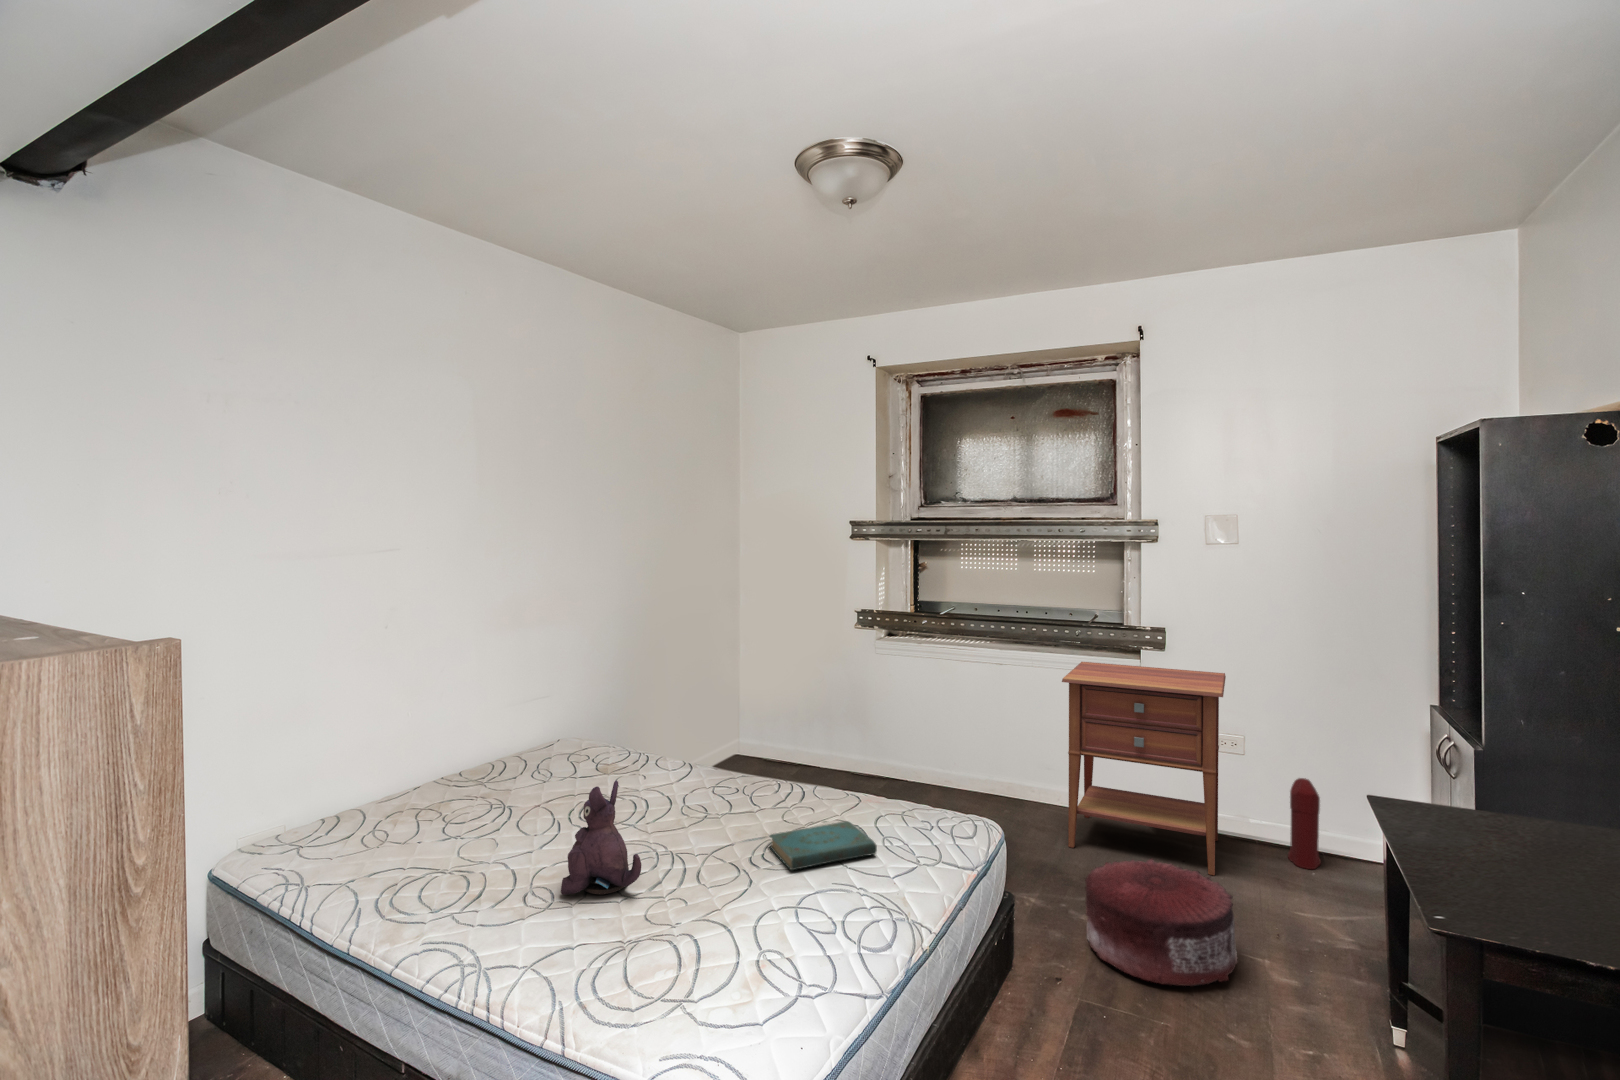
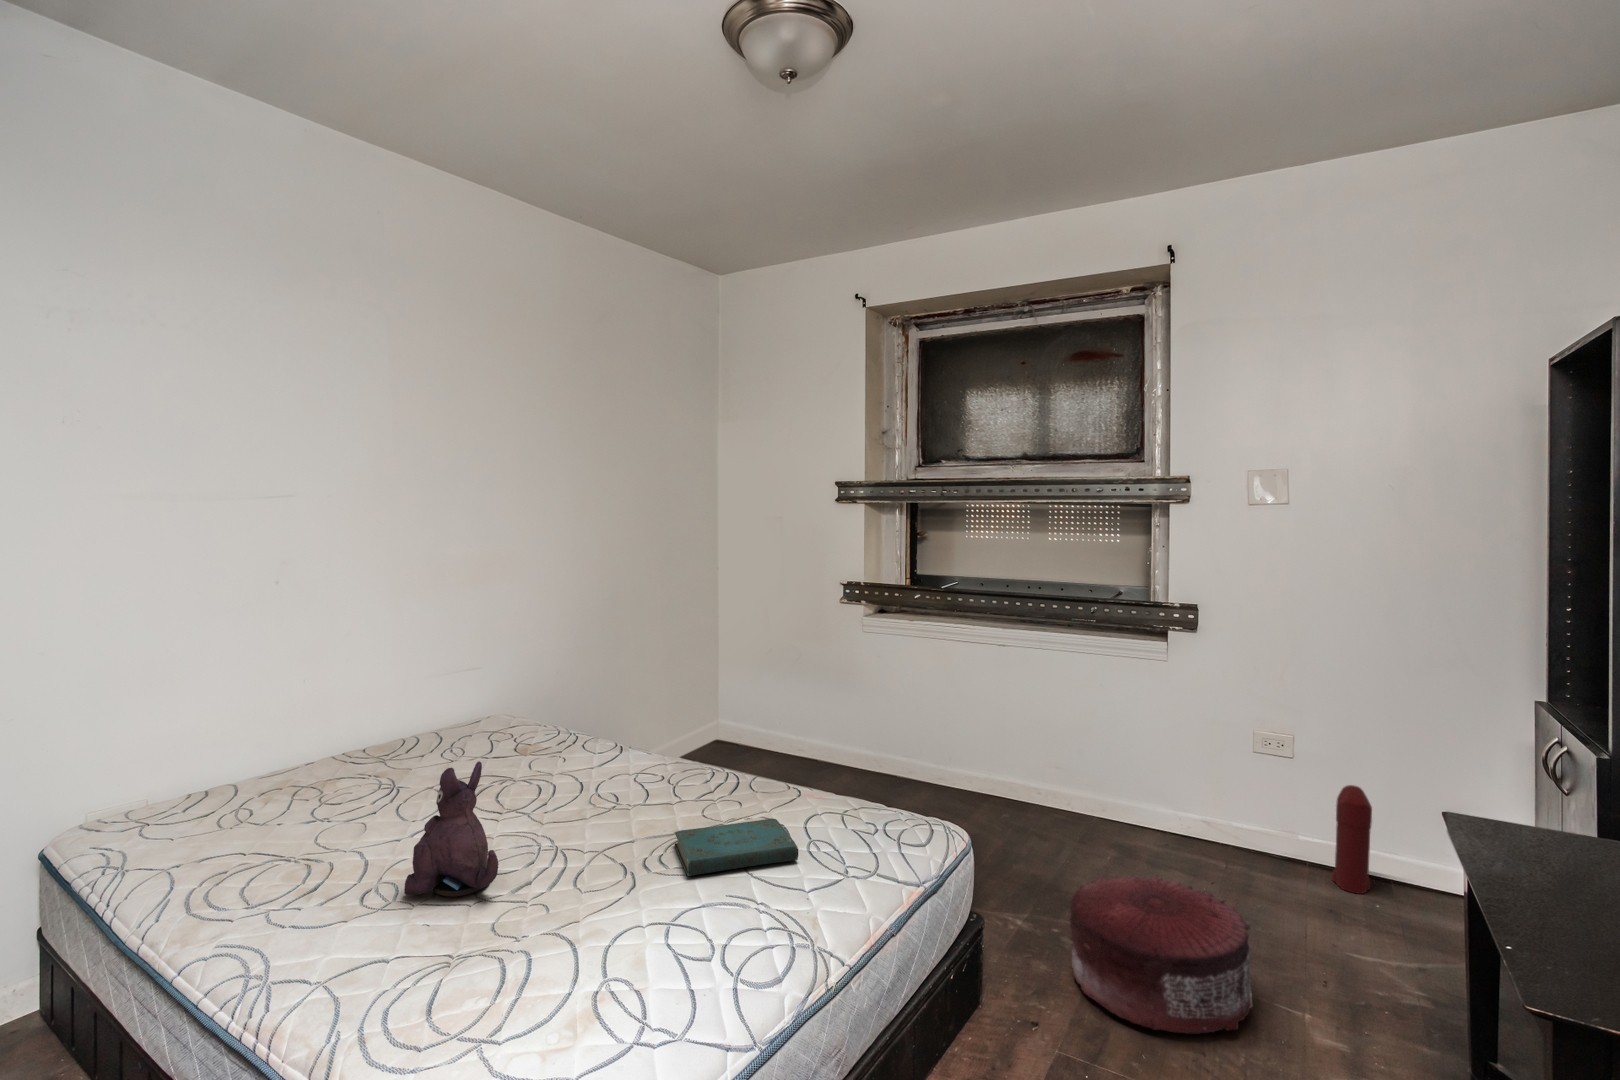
nightstand: present [1062,662,1226,875] -> none [1065,643,1263,896]

